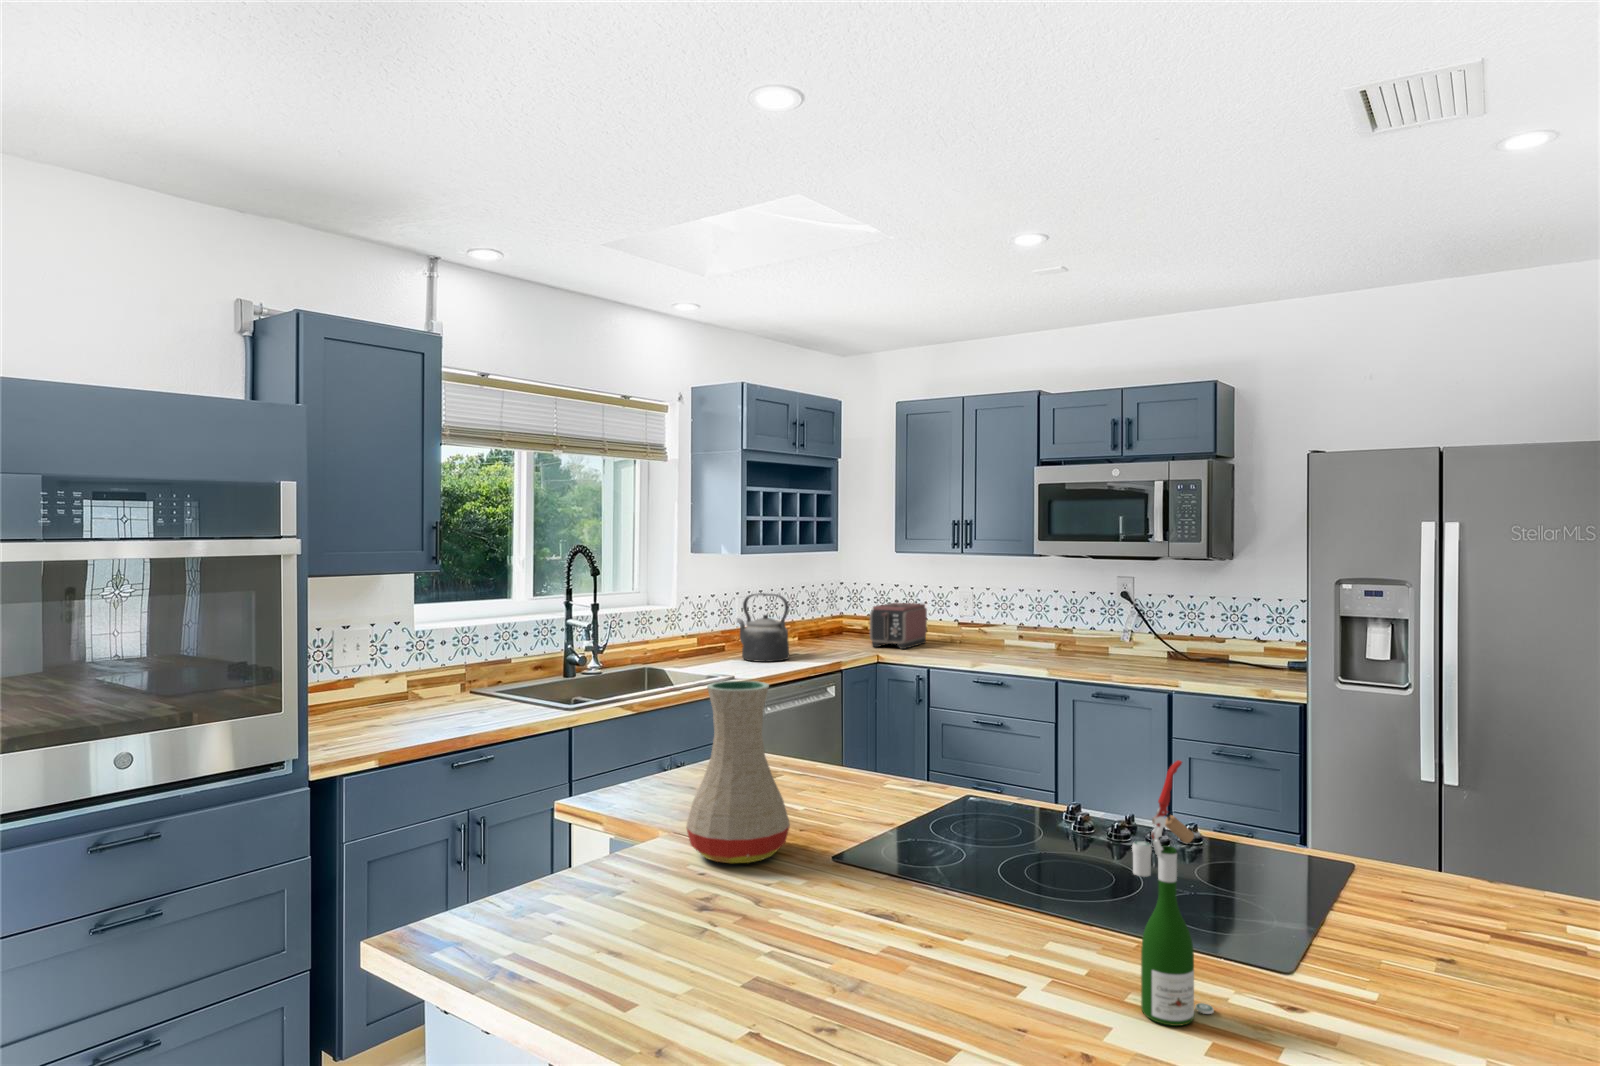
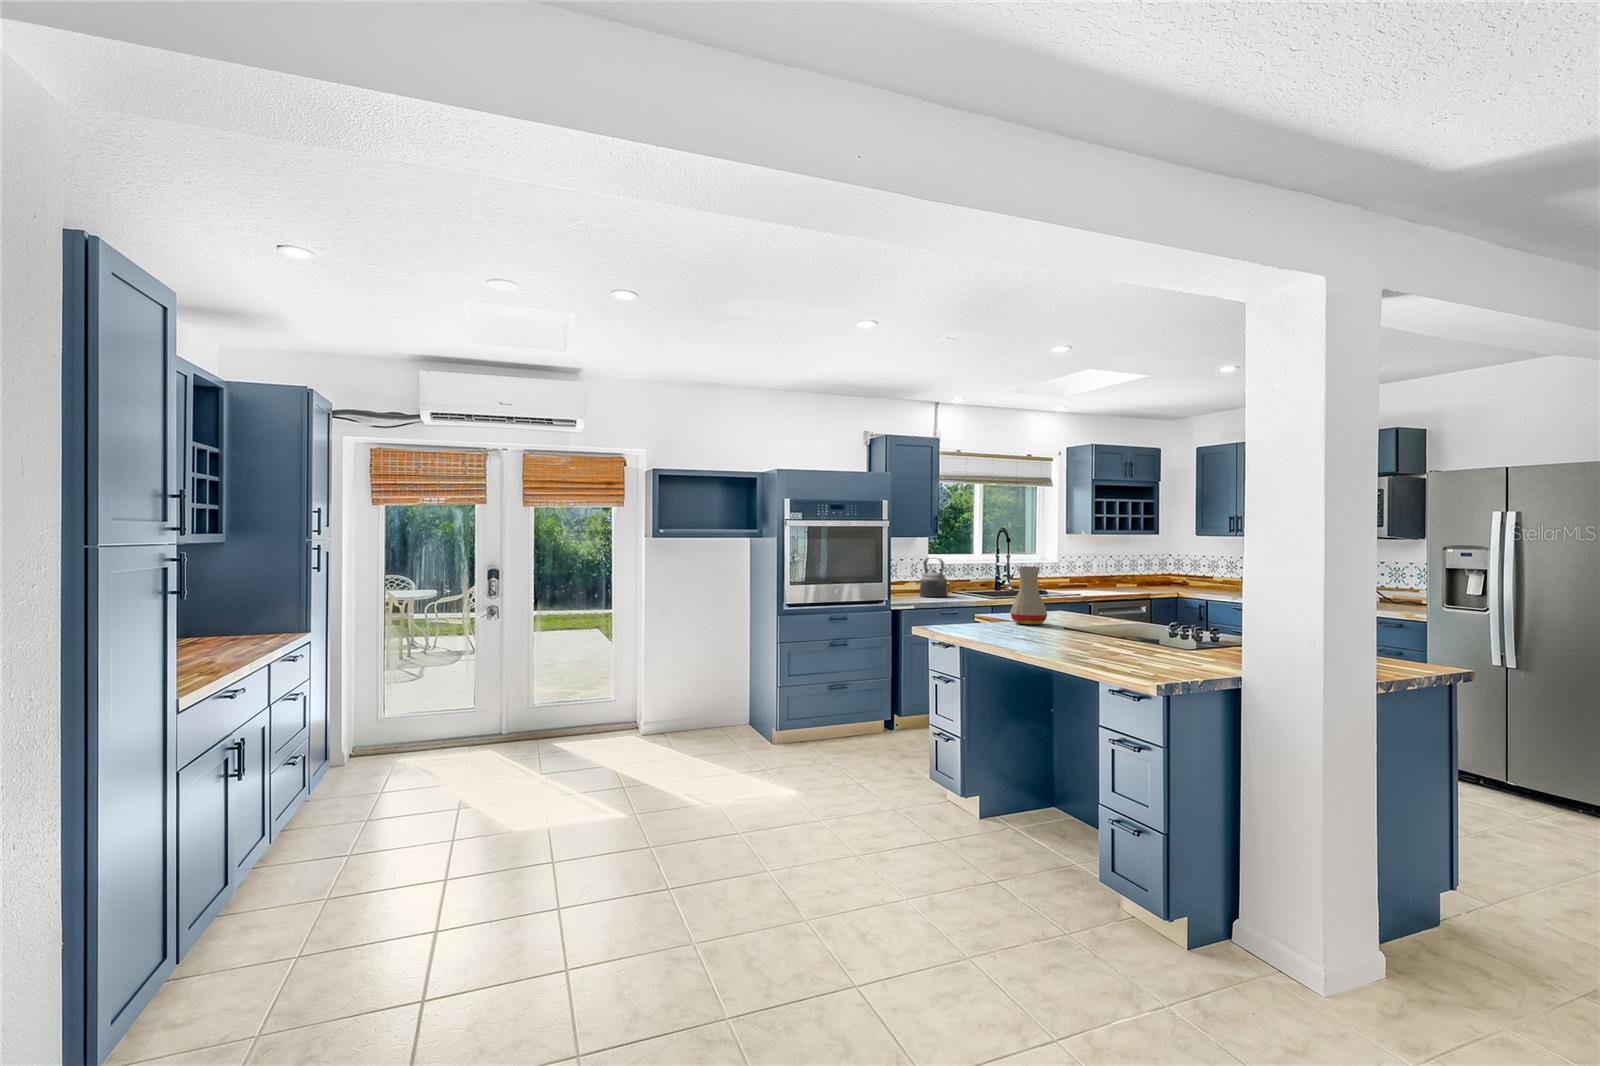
kettle: present [737,593,789,662] -> present [919,558,948,597]
toaster: present [870,603,927,649] -> none [1177,566,1218,591]
wine bottle: present [1132,760,1214,1026] -> none [1118,576,1141,649]

